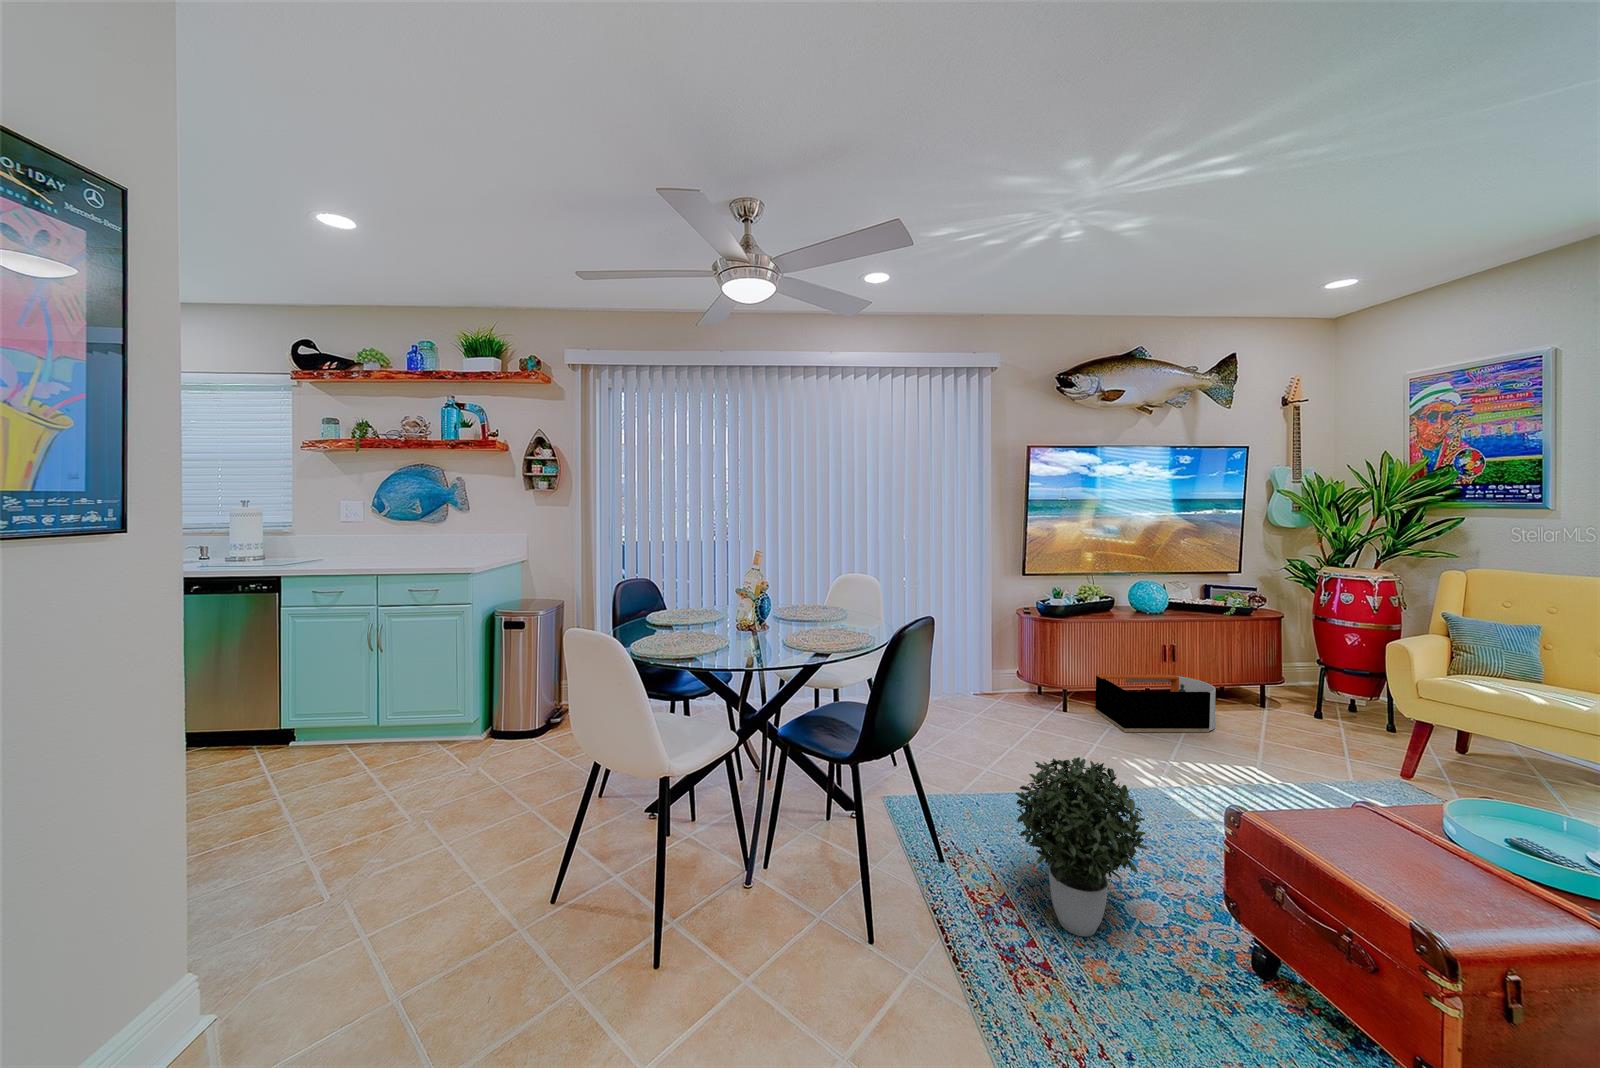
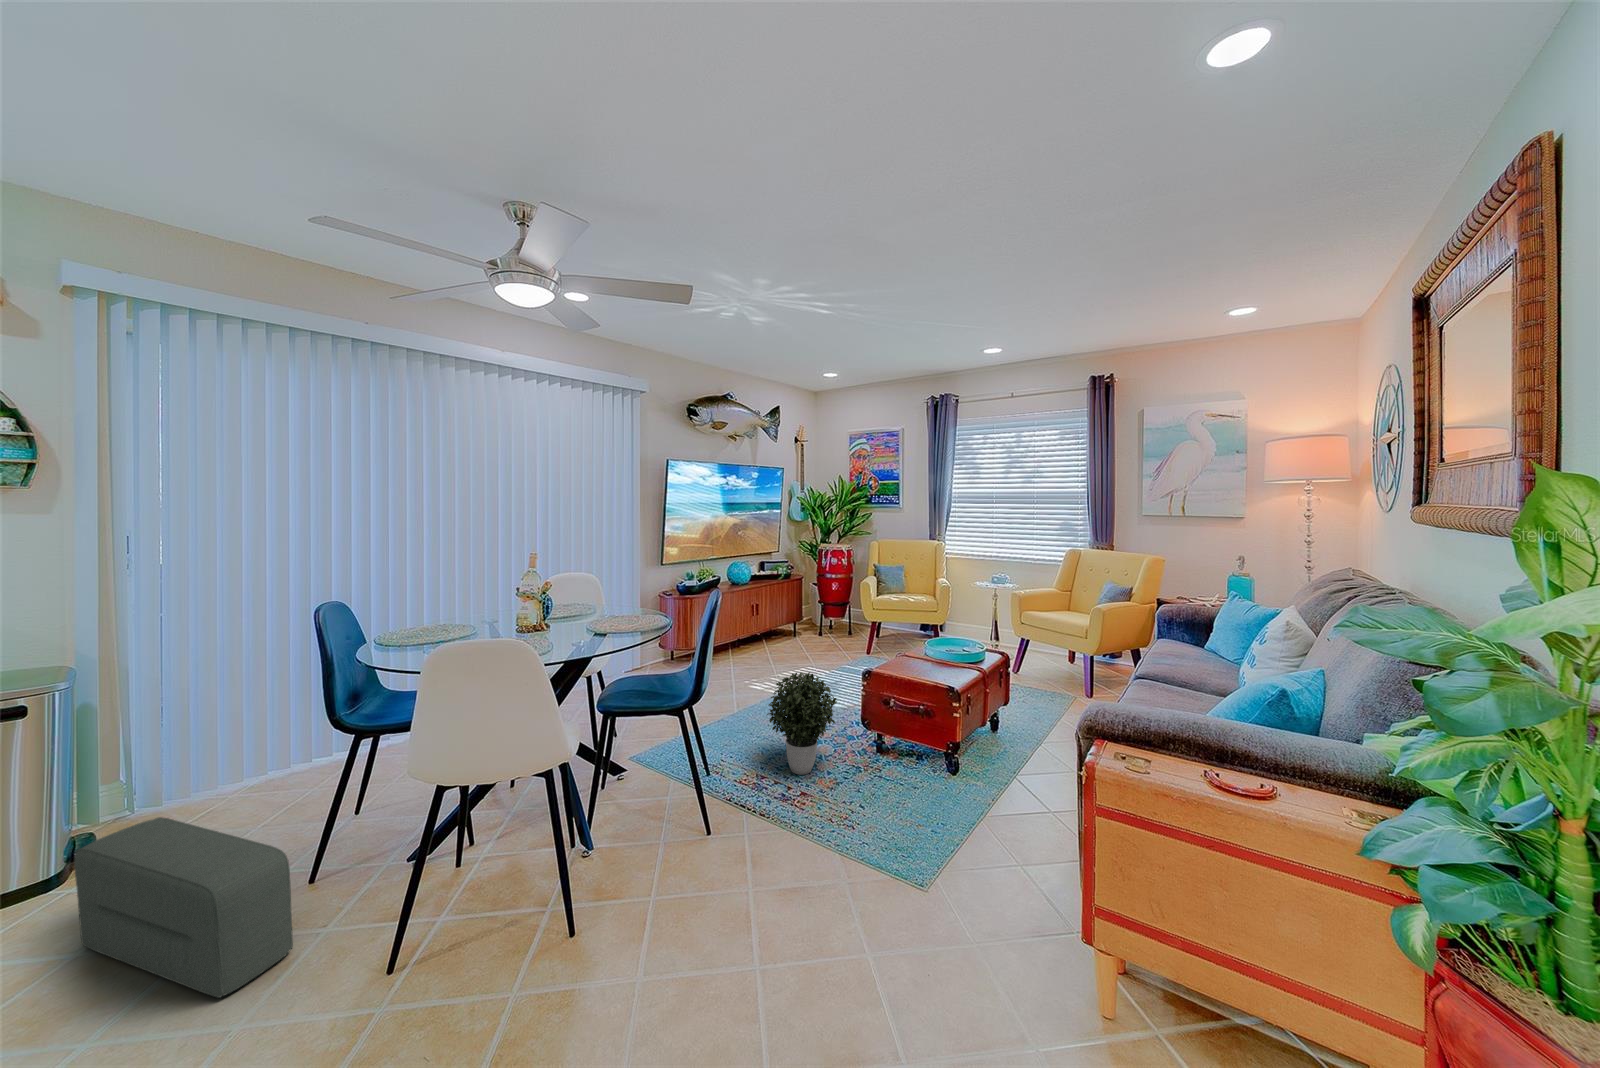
storage bin: present [1095,674,1216,732] -> none [719,622,786,666]
pouf: none [458,713,523,857] -> present [74,817,293,998]

